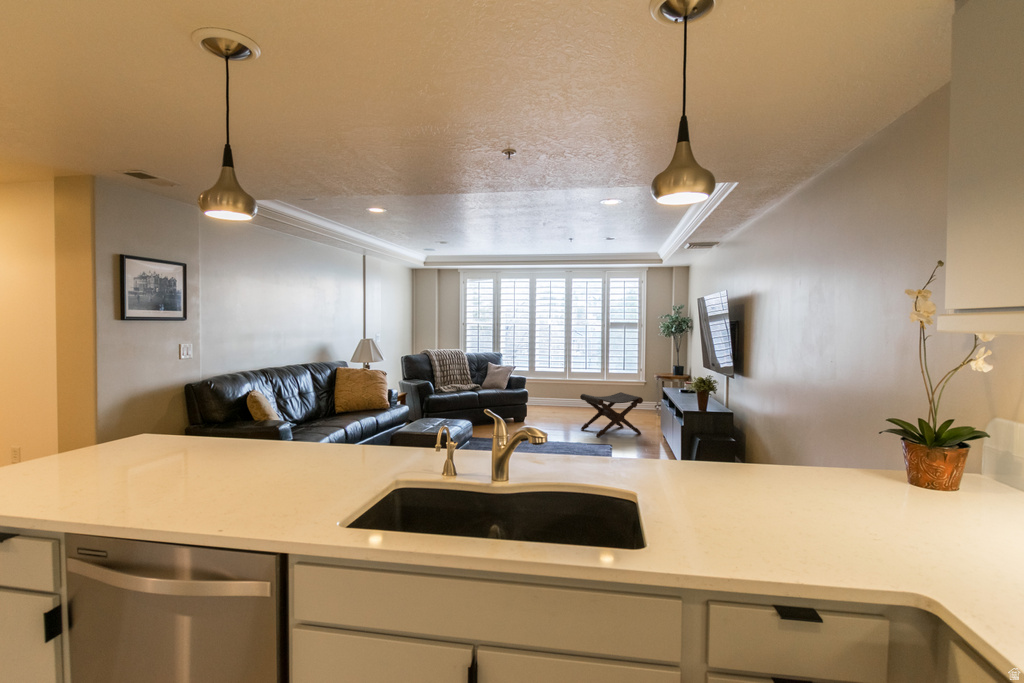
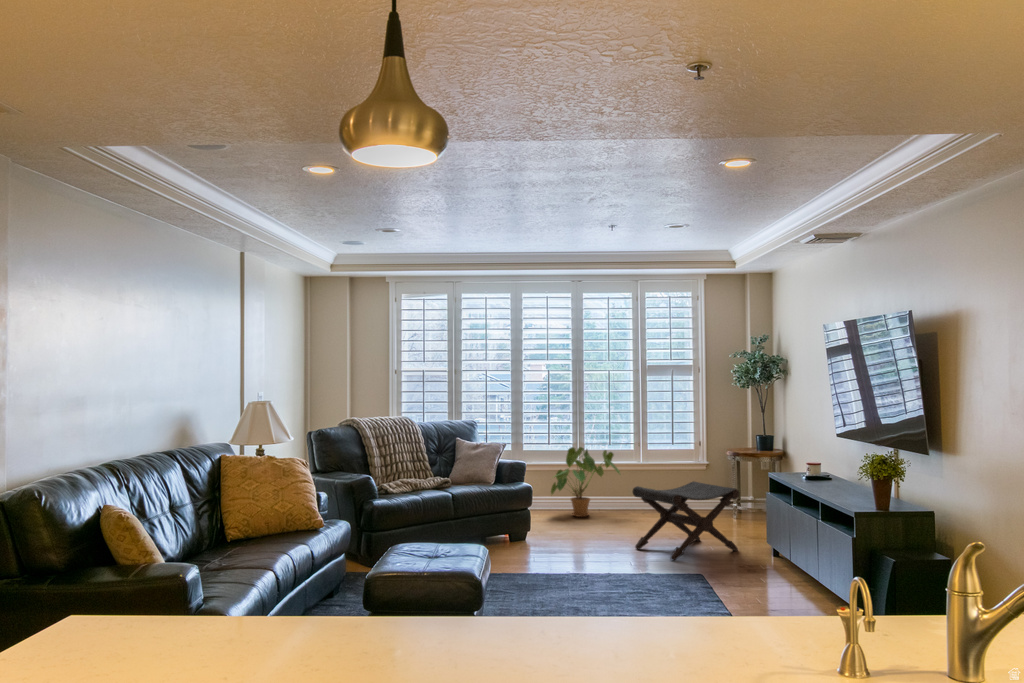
house plant: none [547,370,588,411] -> present [551,447,620,517]

